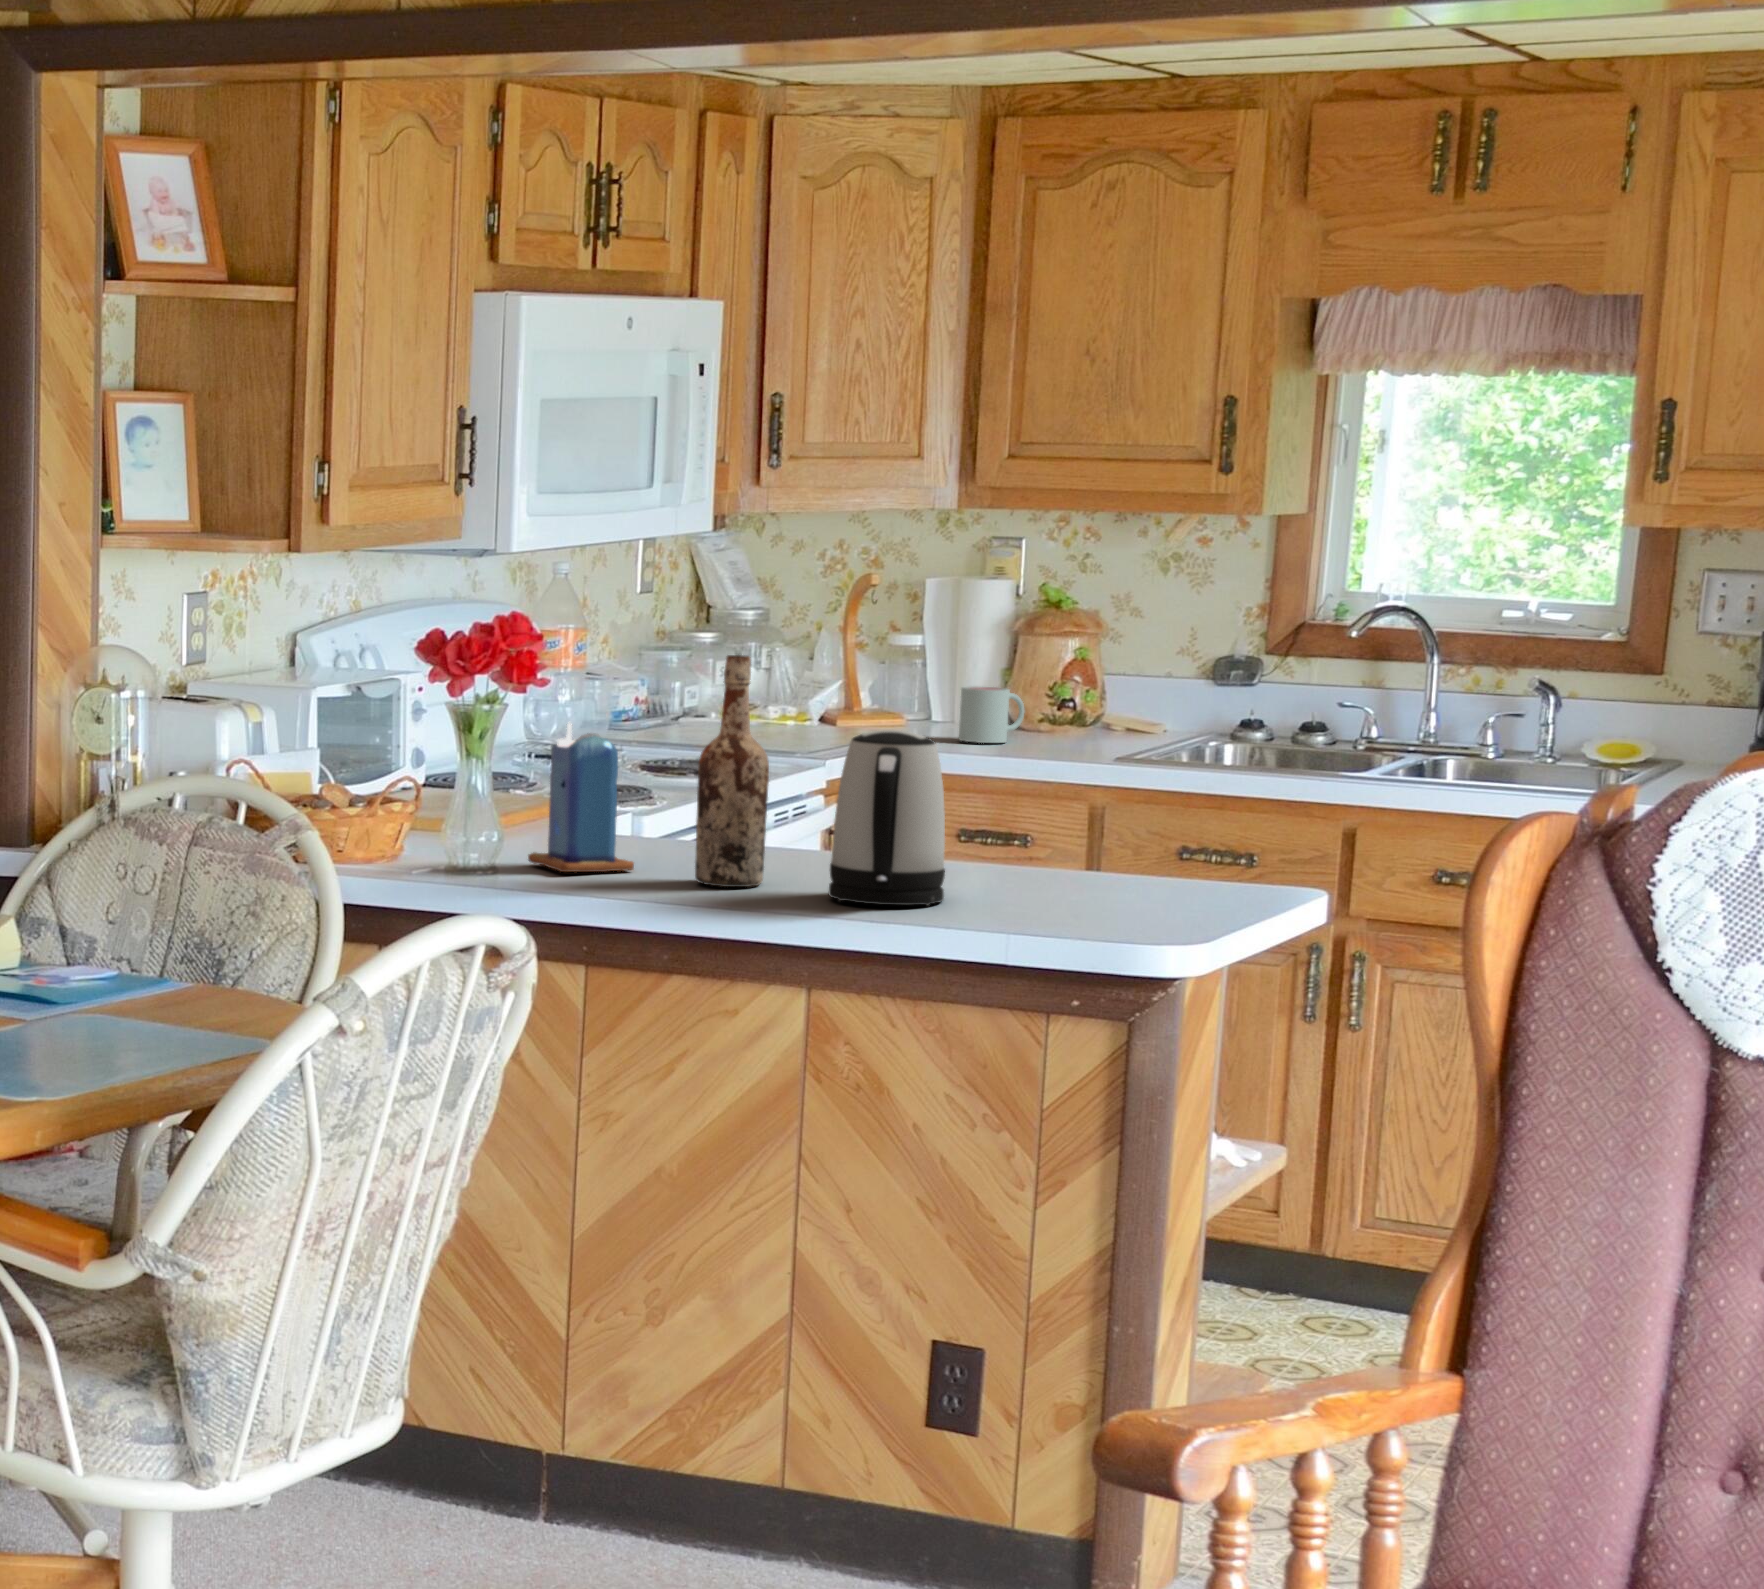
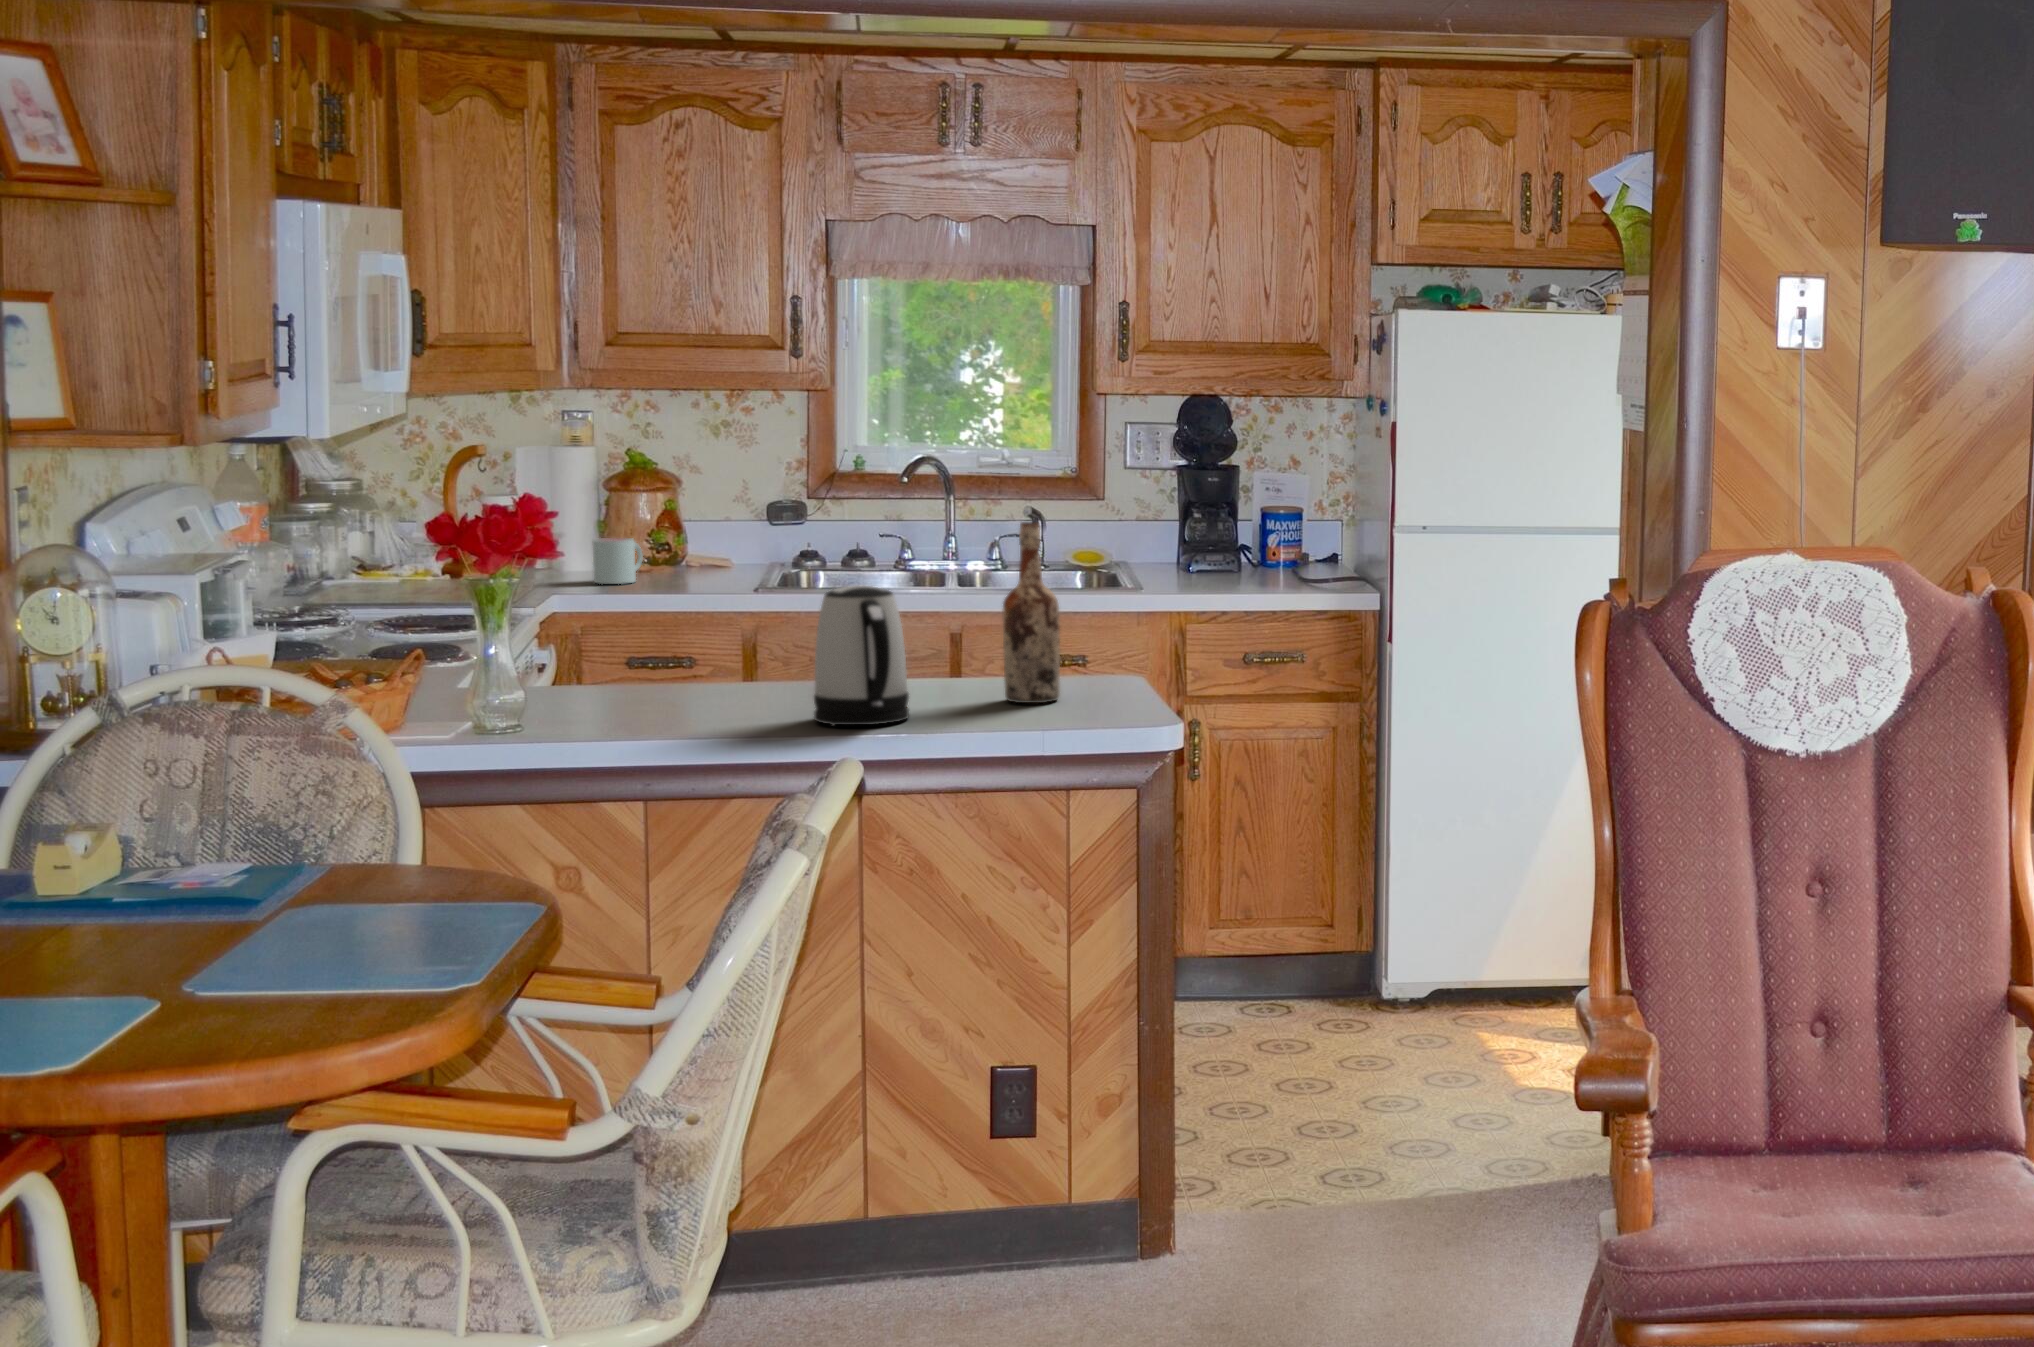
wine bottle: present [695,655,769,887] -> present [1003,522,1060,703]
candle: present [528,723,634,872] -> none [502,602,607,731]

